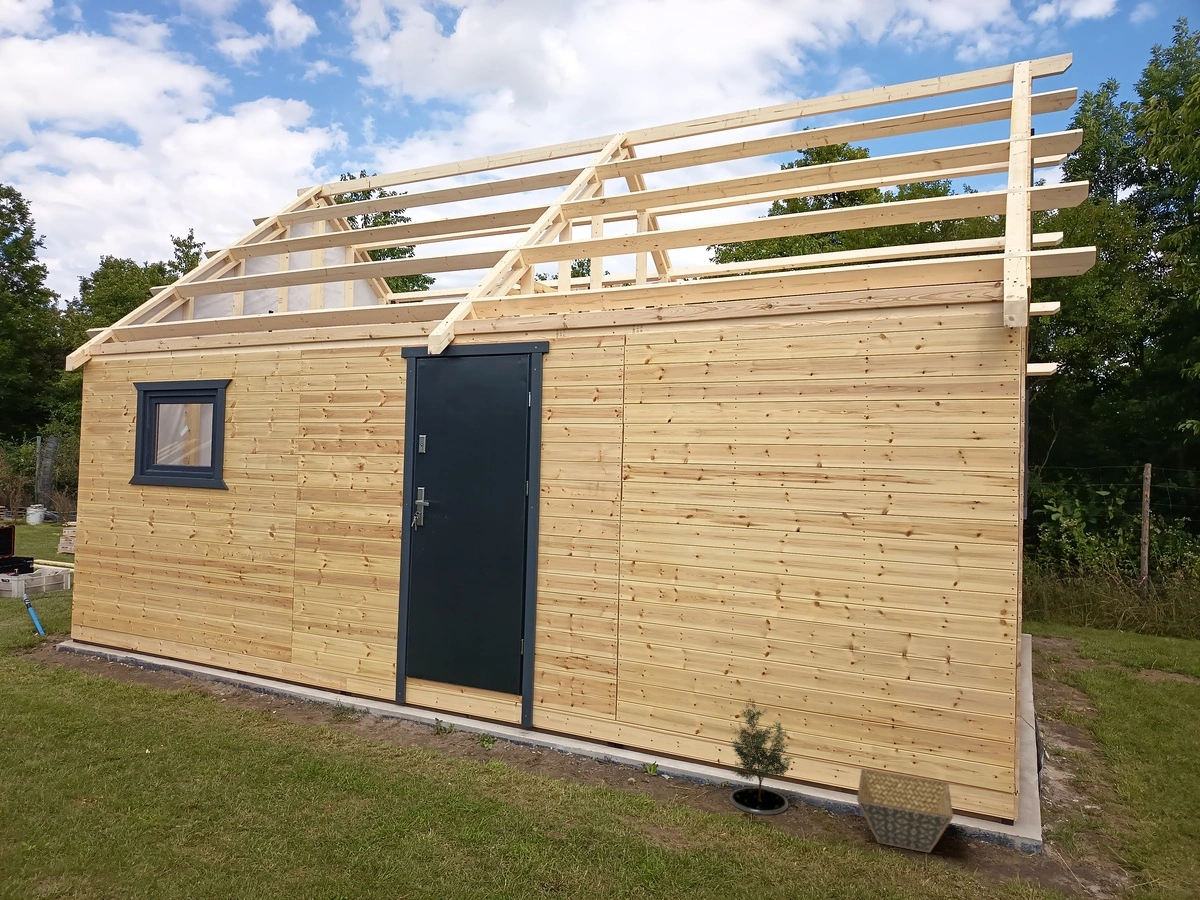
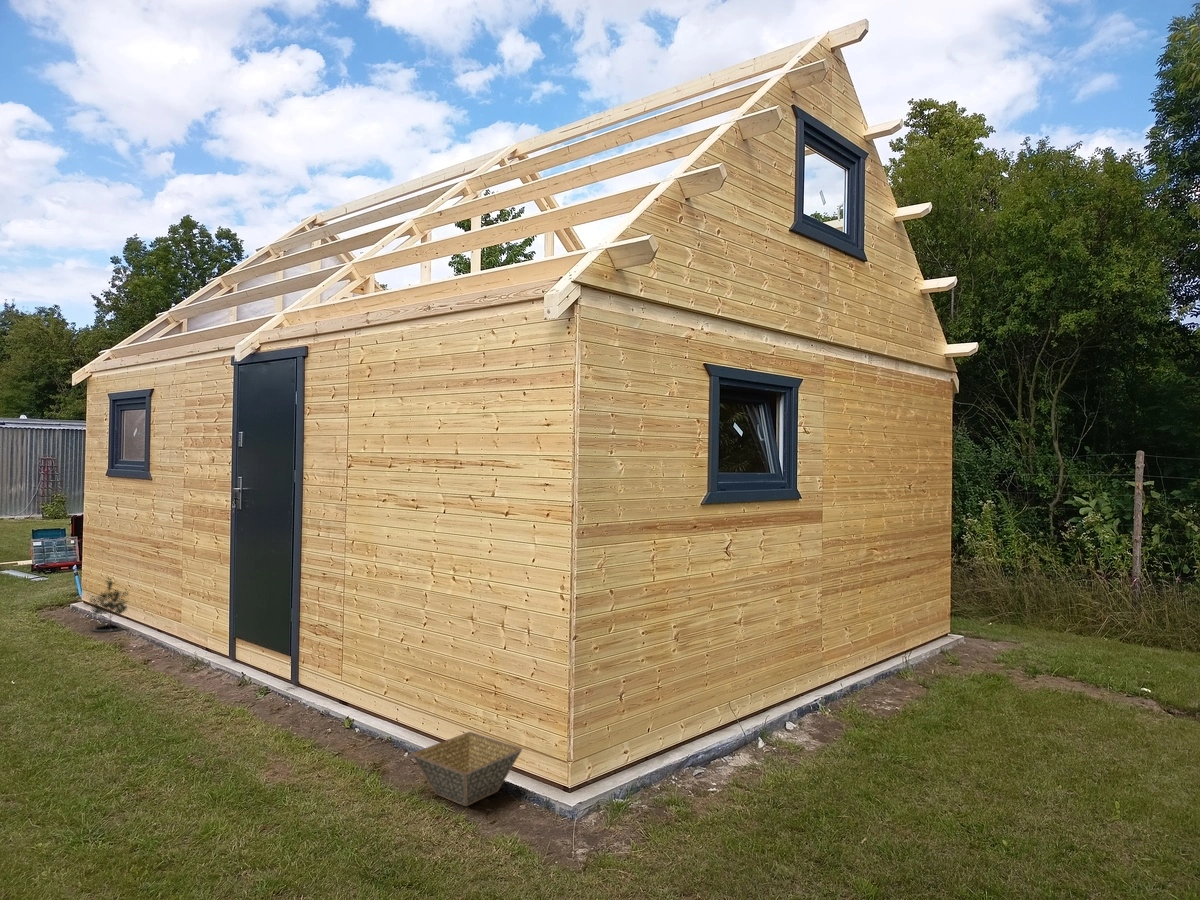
potted tree: present [730,699,793,815] -> present [90,578,128,632]

